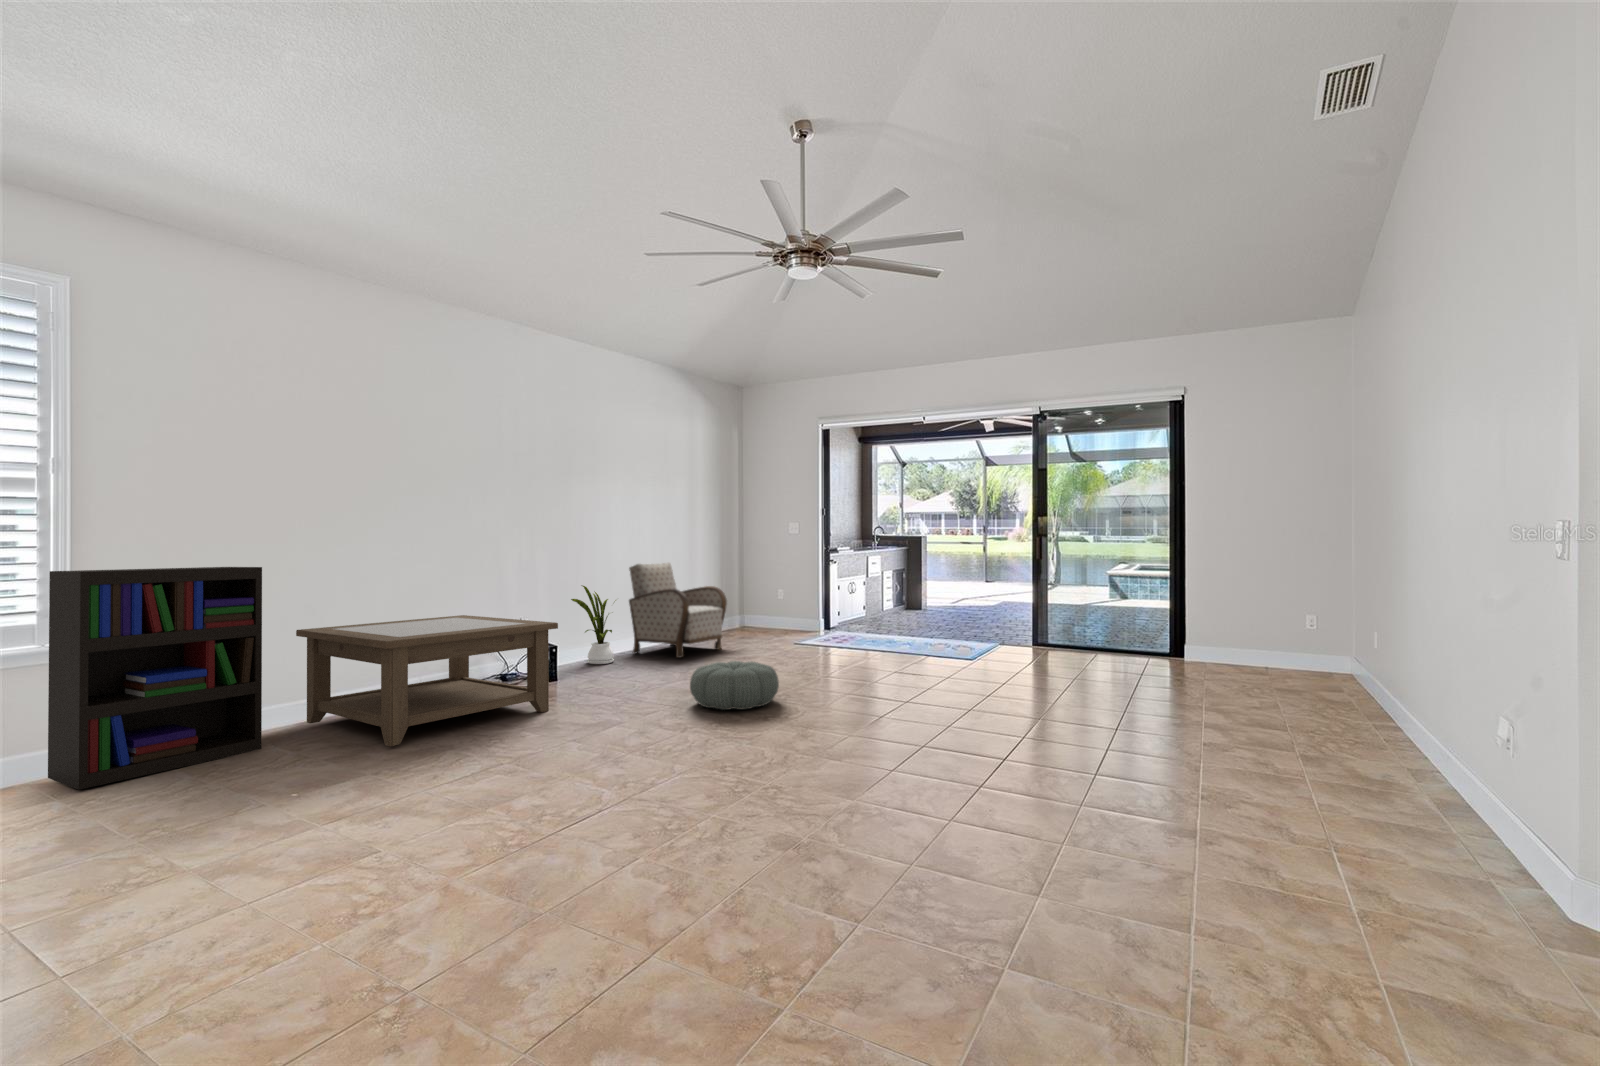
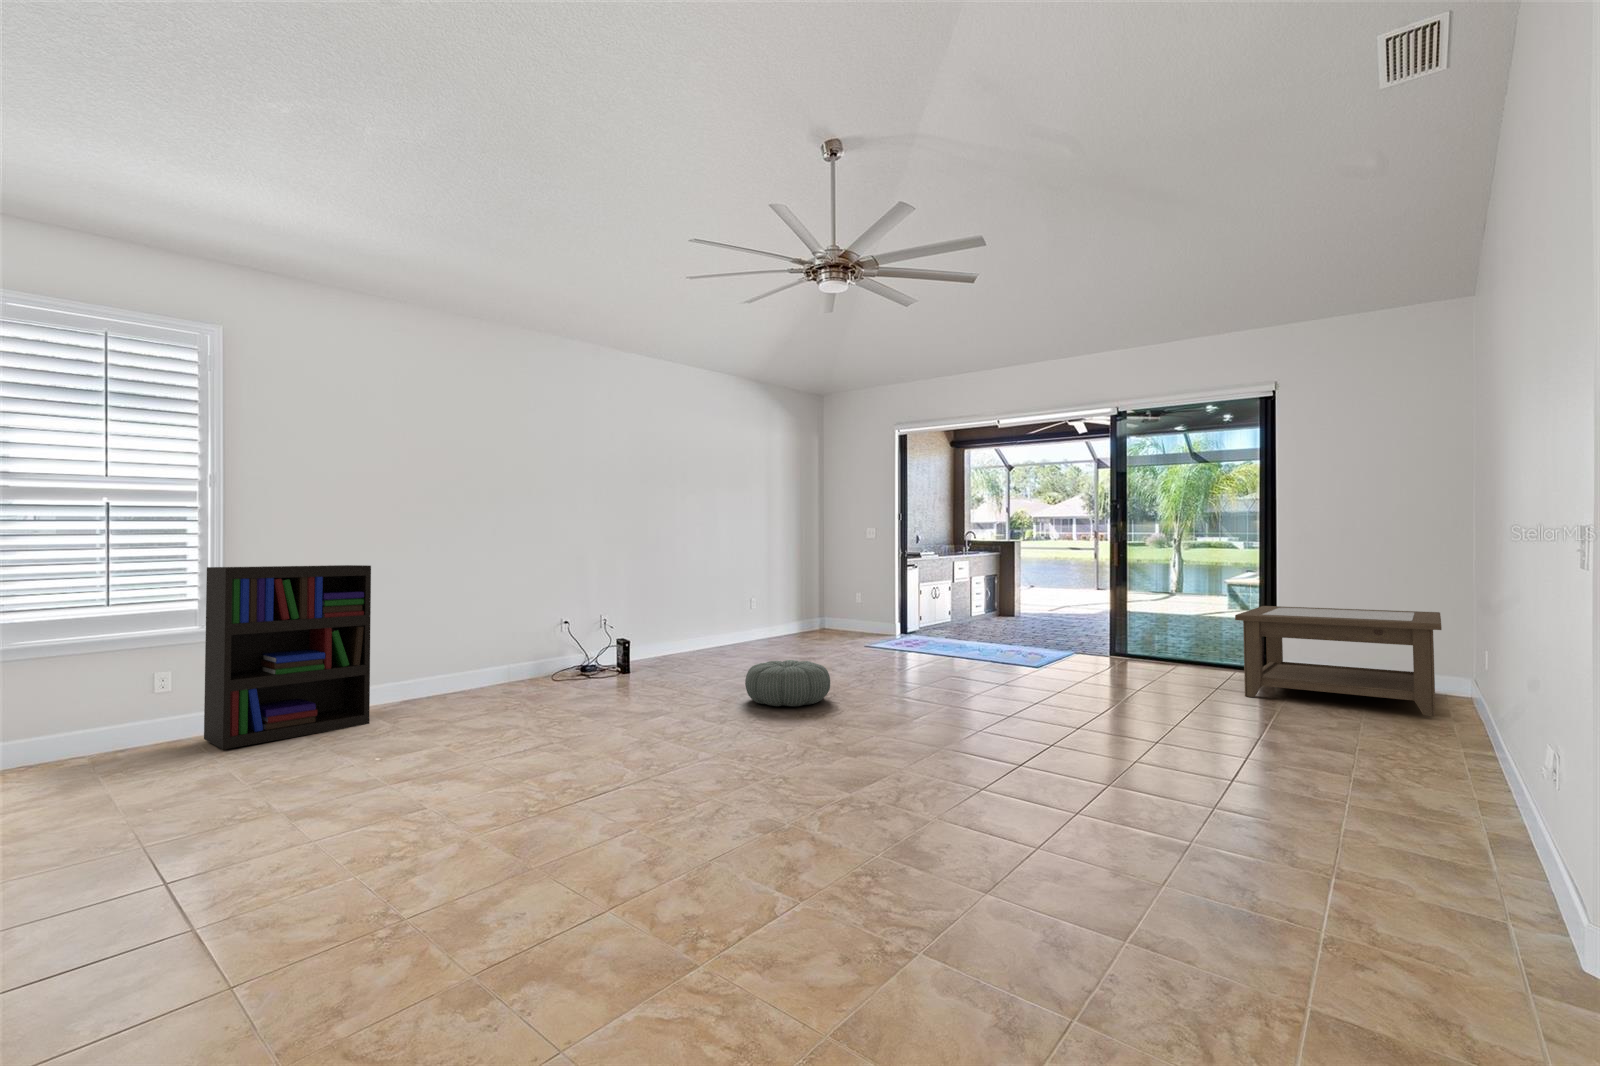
armchair: present [629,563,727,658] -> none [707,566,800,657]
house plant: present [571,585,616,664] -> none [650,586,695,661]
coffee table: present [296,615,558,746] -> present [1235,606,1442,716]

